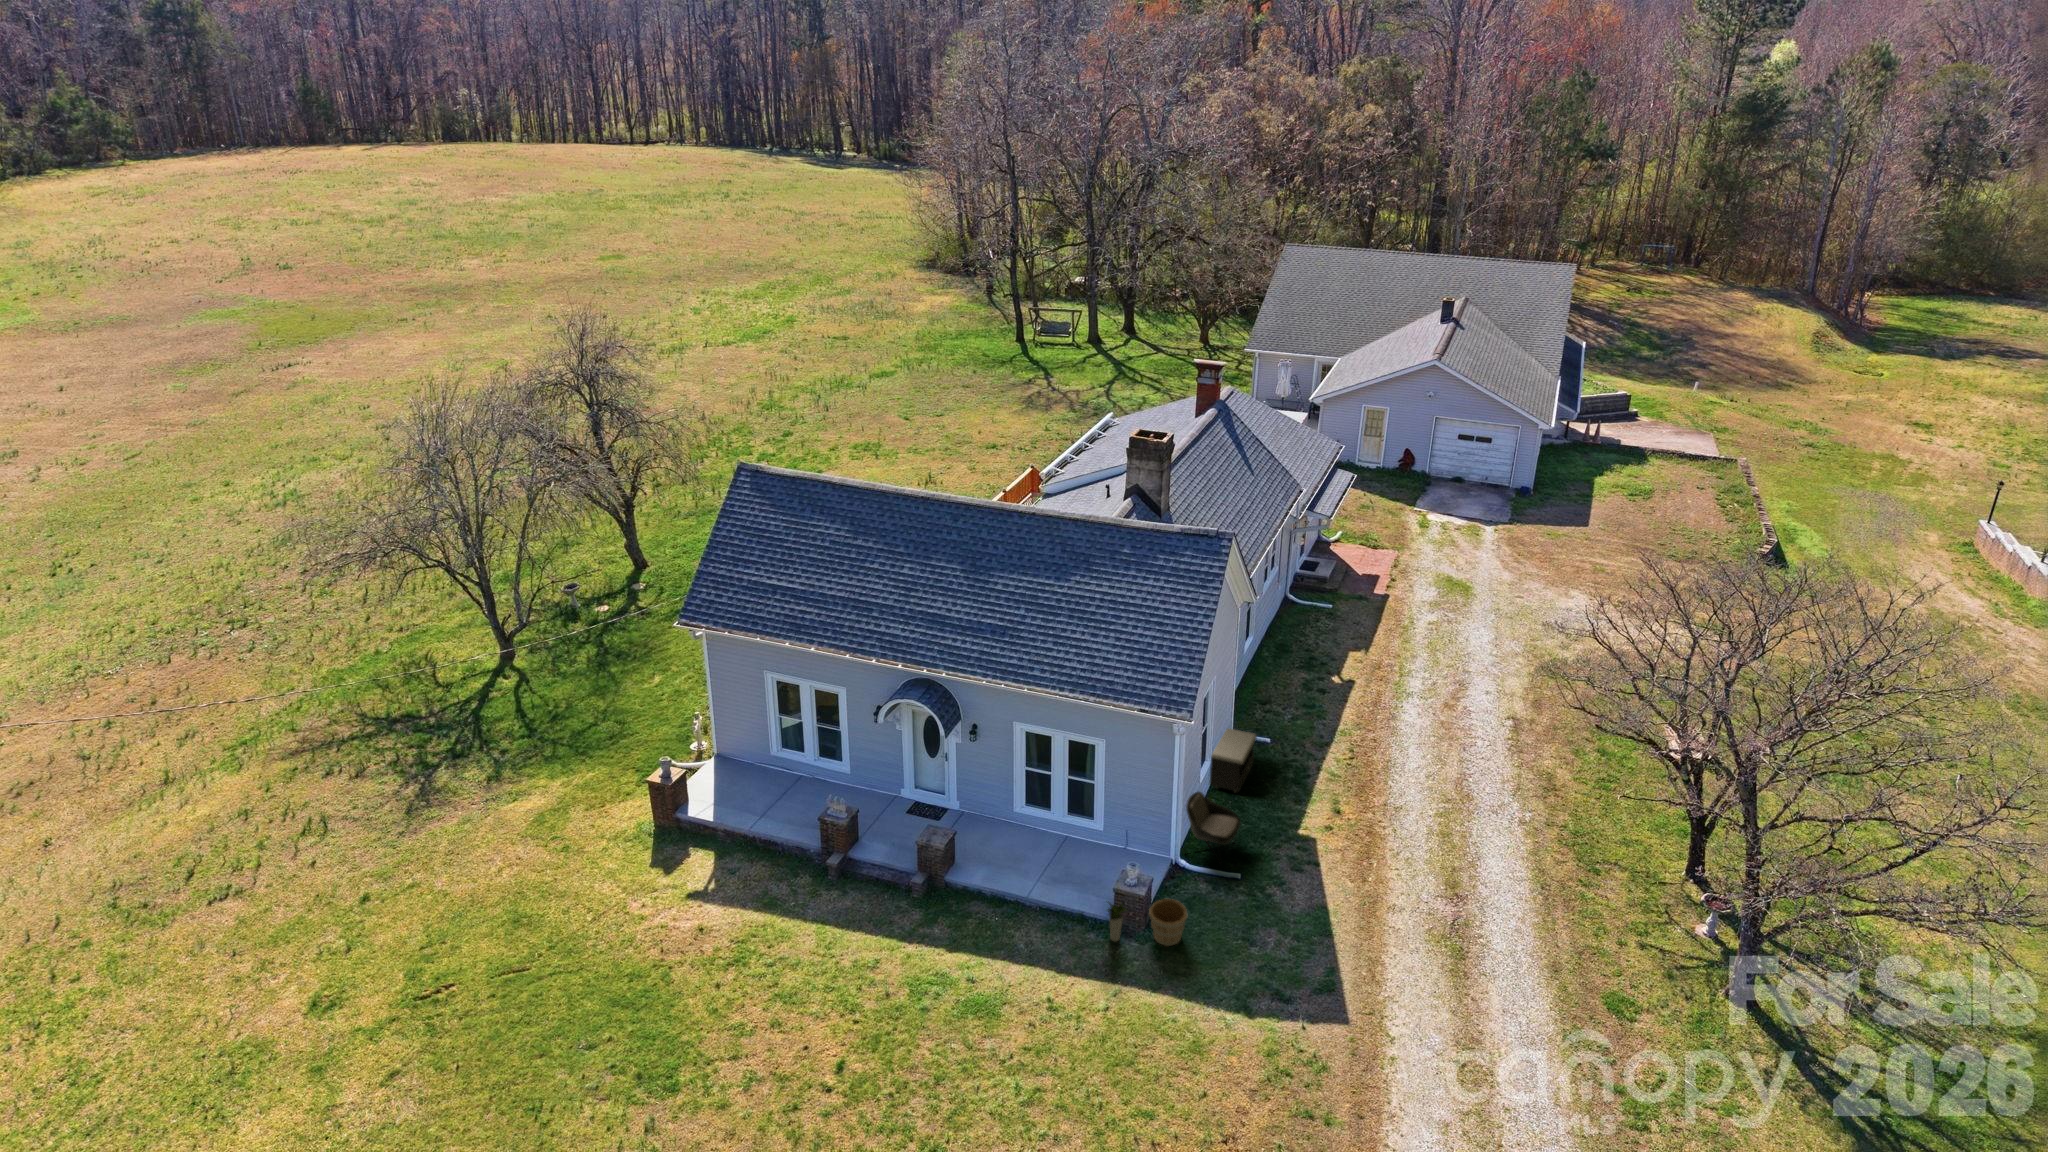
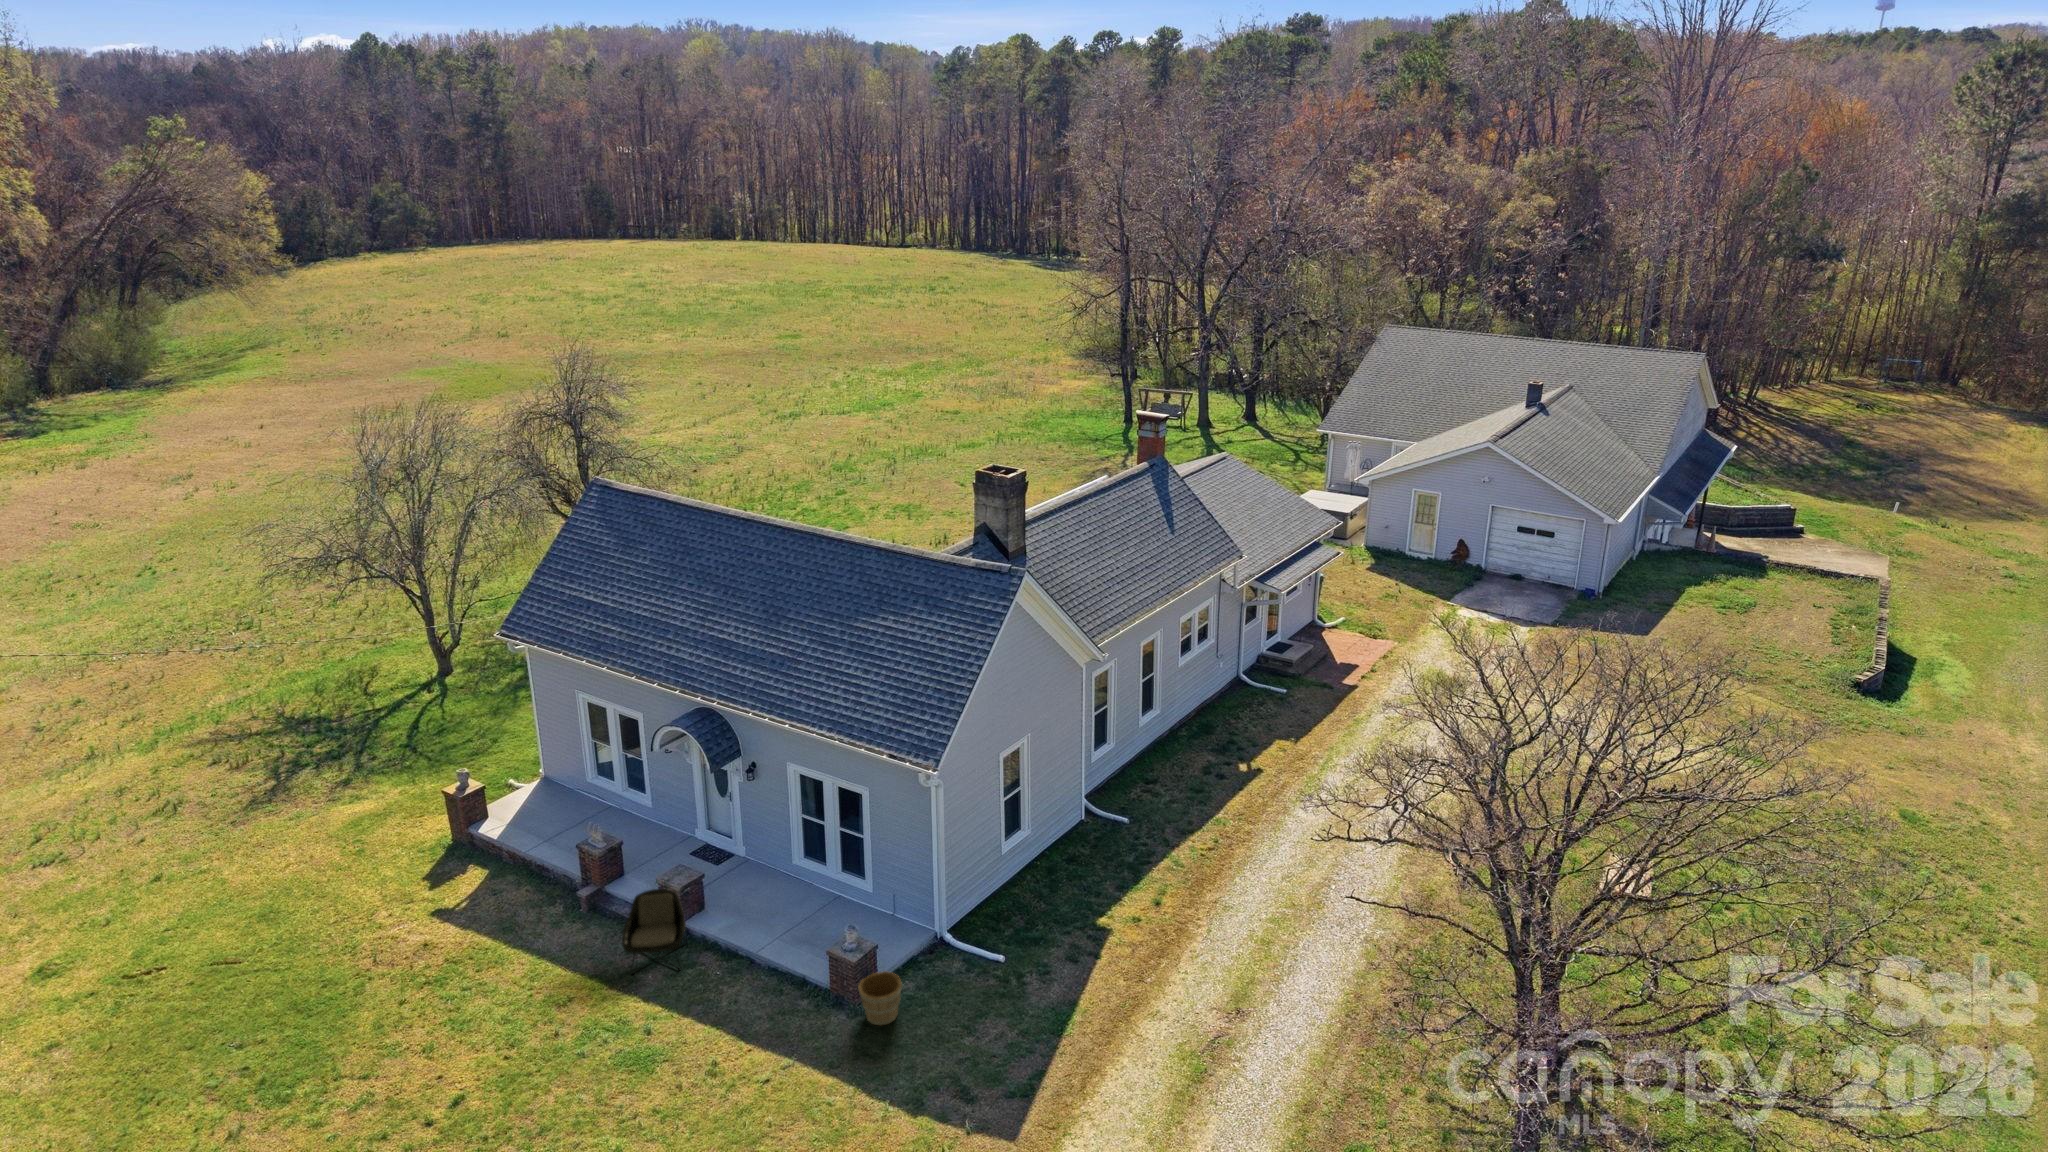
storage bench: present [1210,728,1257,792] -> none [1027,802,1091,874]
lounge chair: present [1186,792,1241,863] -> present [622,889,686,975]
planter: present [1108,903,1126,941] -> none [809,964,835,1013]

